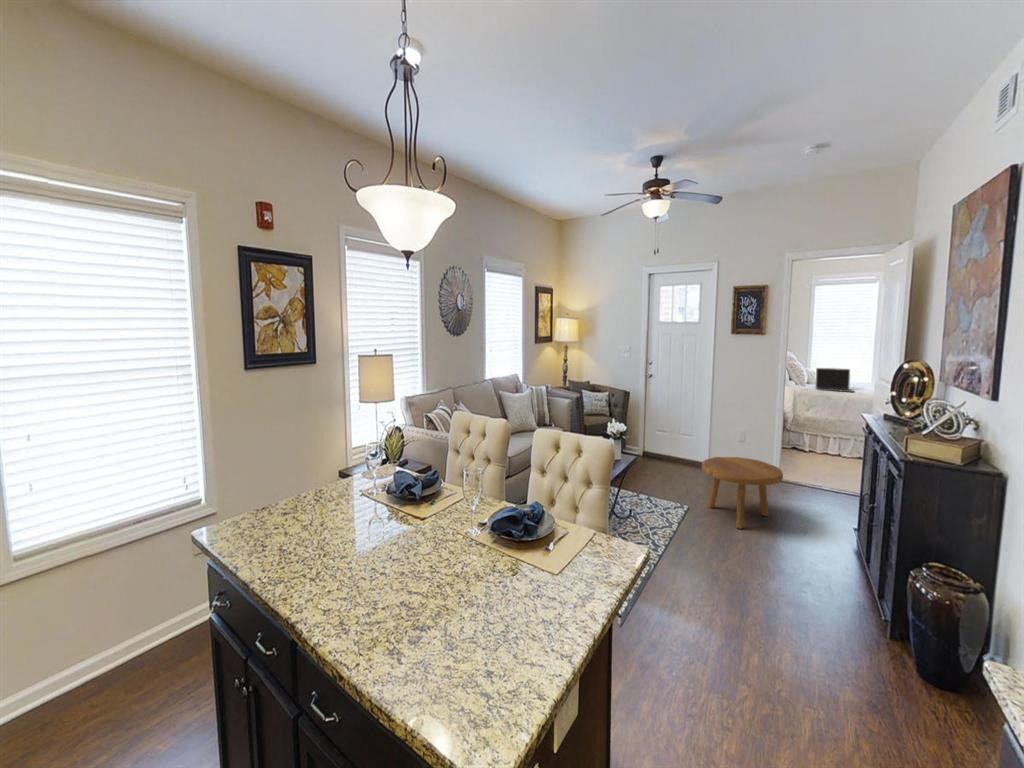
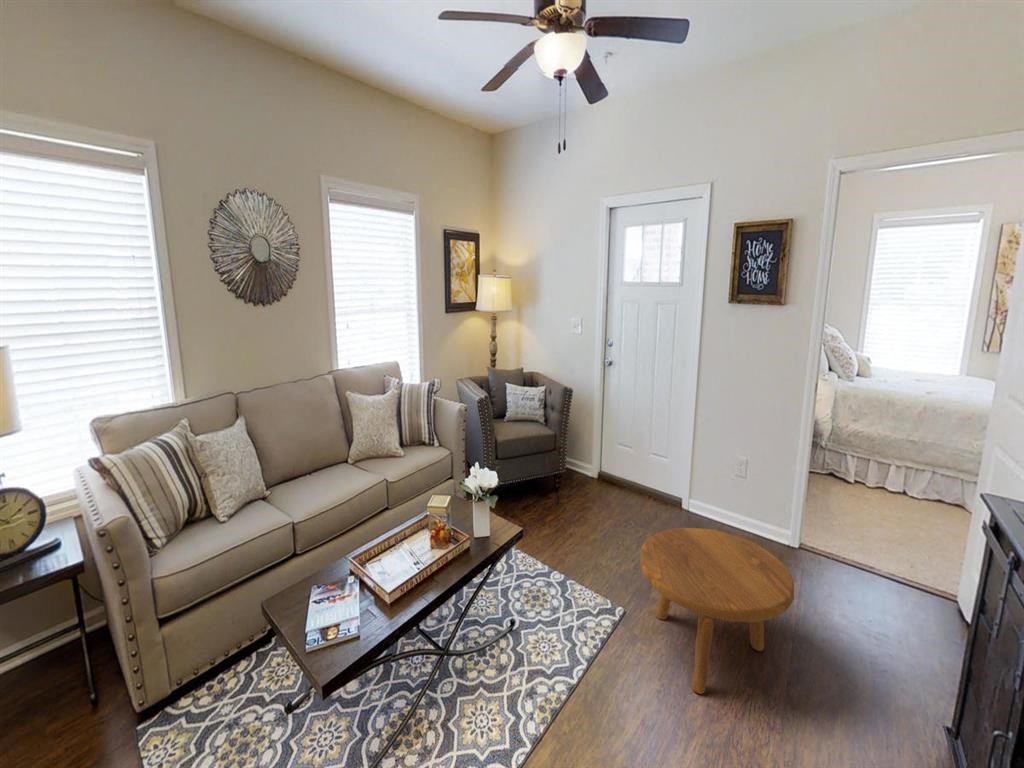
laptop: present [816,368,854,392] -> none [870,354,936,395]

